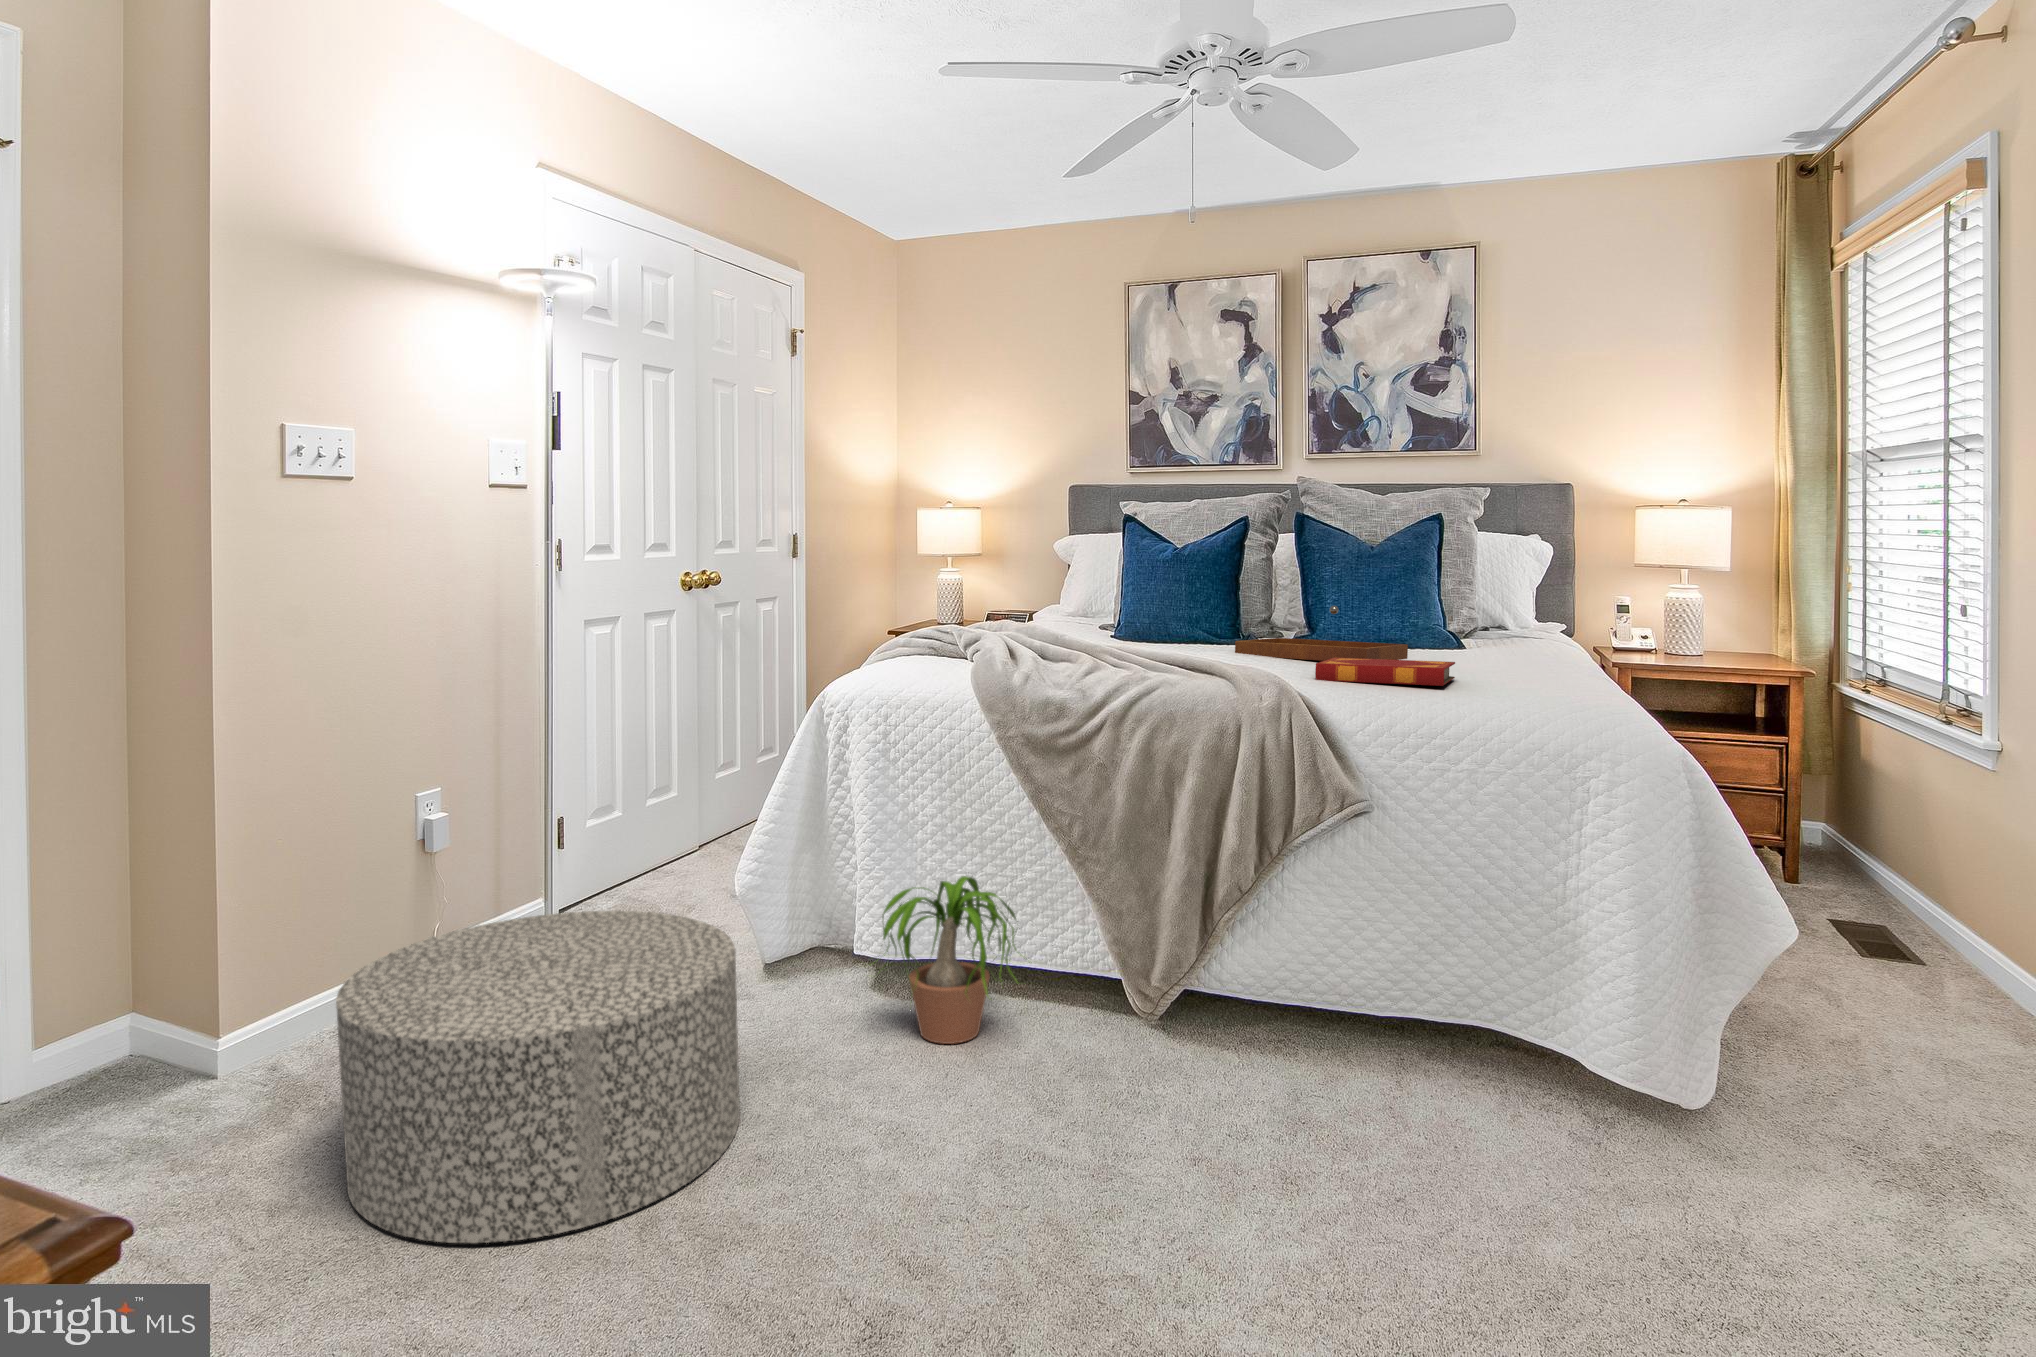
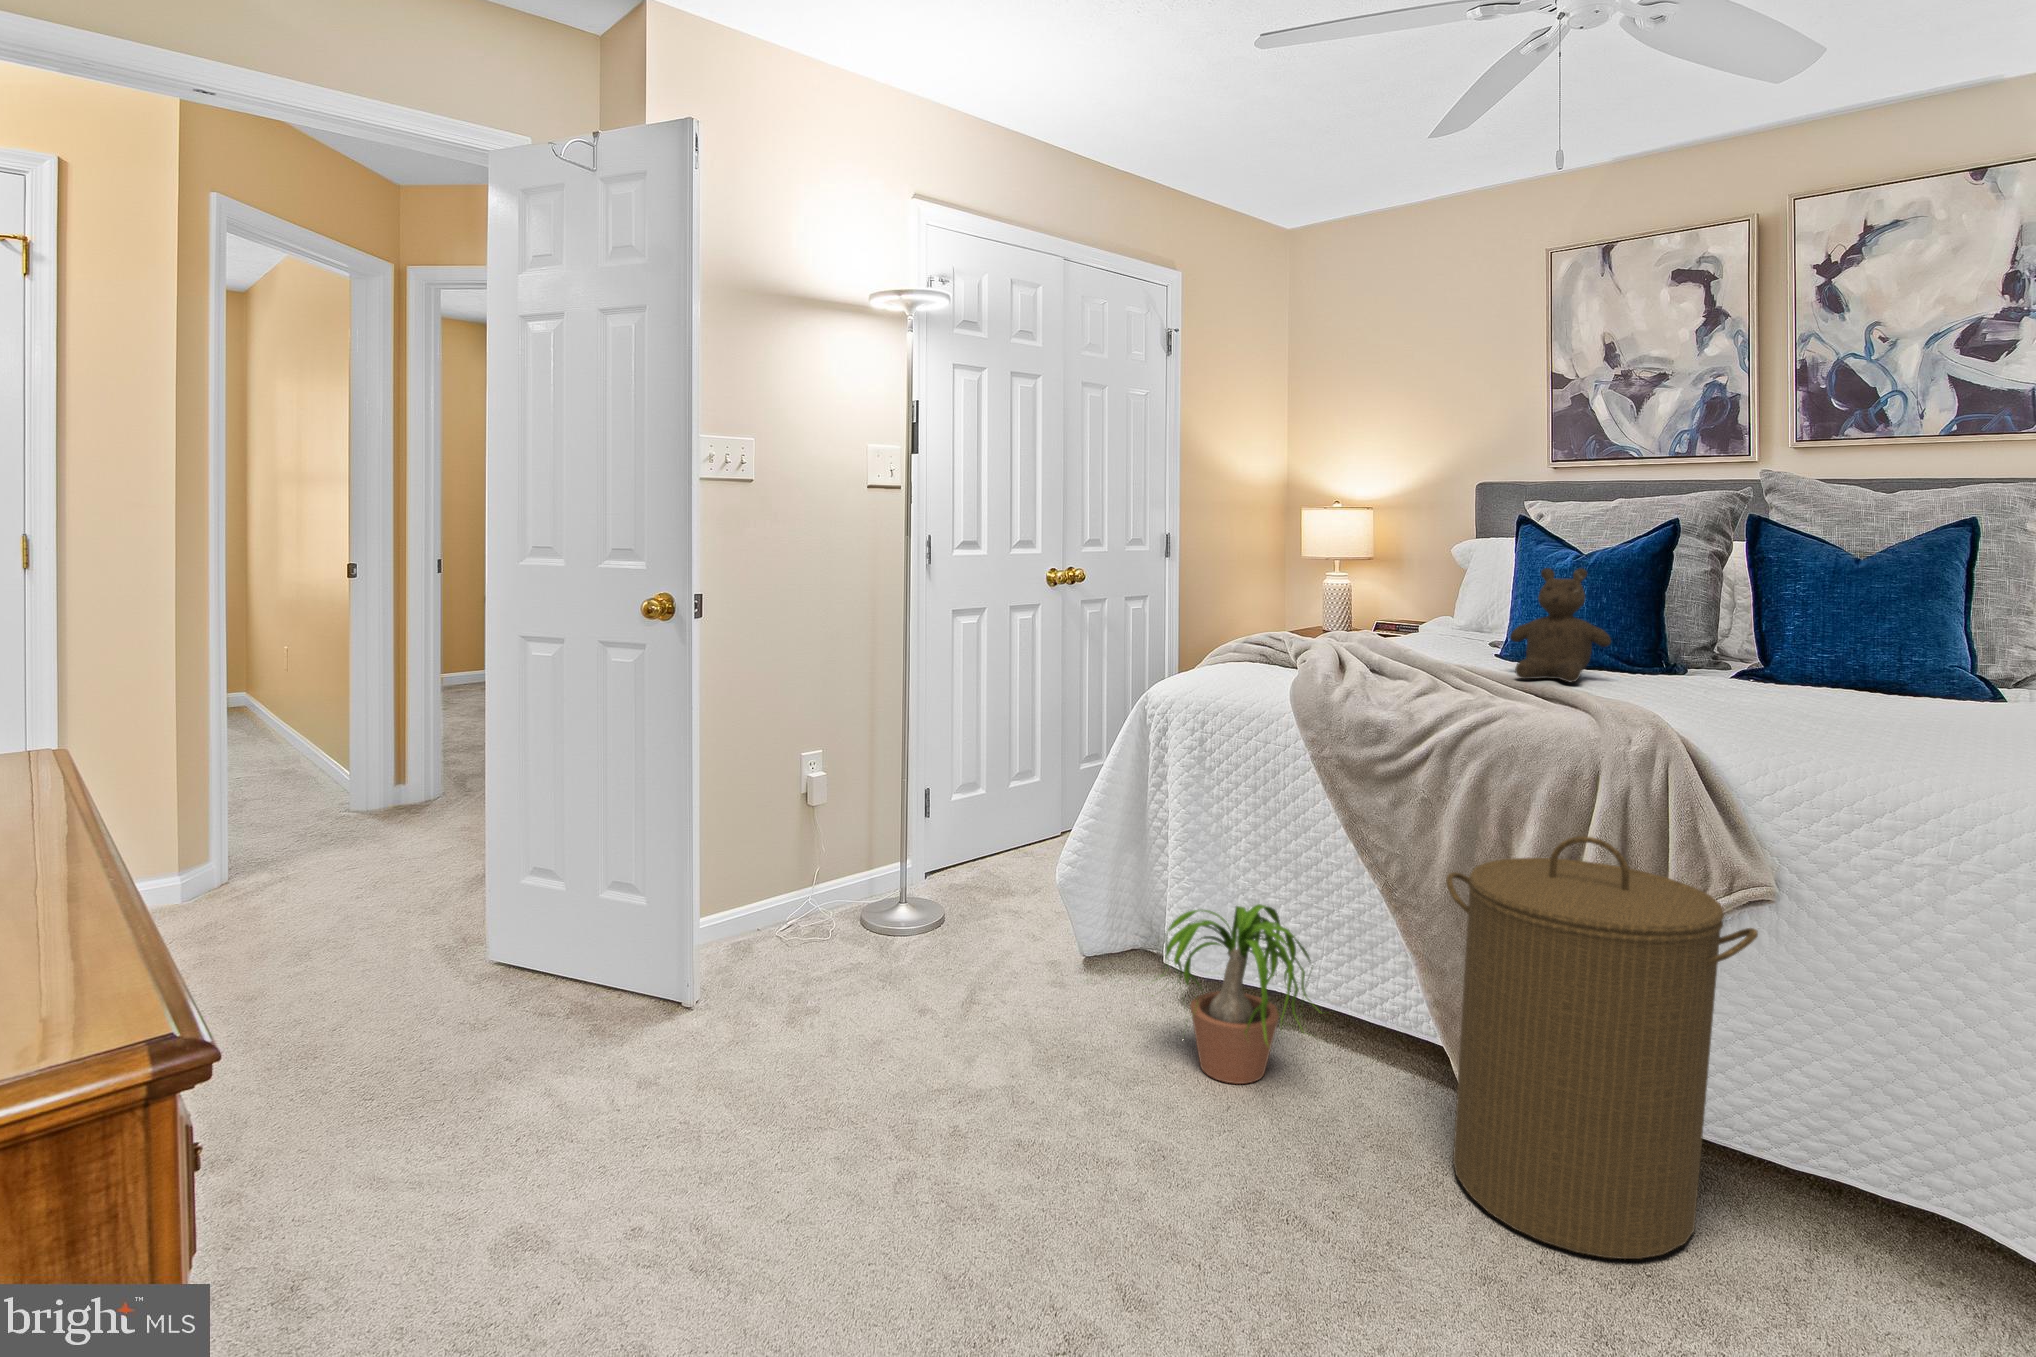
teddy bear: none [1140,562,1218,658] -> present [1510,568,1611,682]
tray: present [1235,606,1408,661] -> none [1637,627,1892,703]
hardback book: present [1315,658,1455,686] -> none [1729,694,1956,743]
laundry hamper: none [1133,777,1360,1109] -> present [1446,836,1758,1259]
ottoman: present [336,911,740,1243] -> none [644,886,997,1200]

